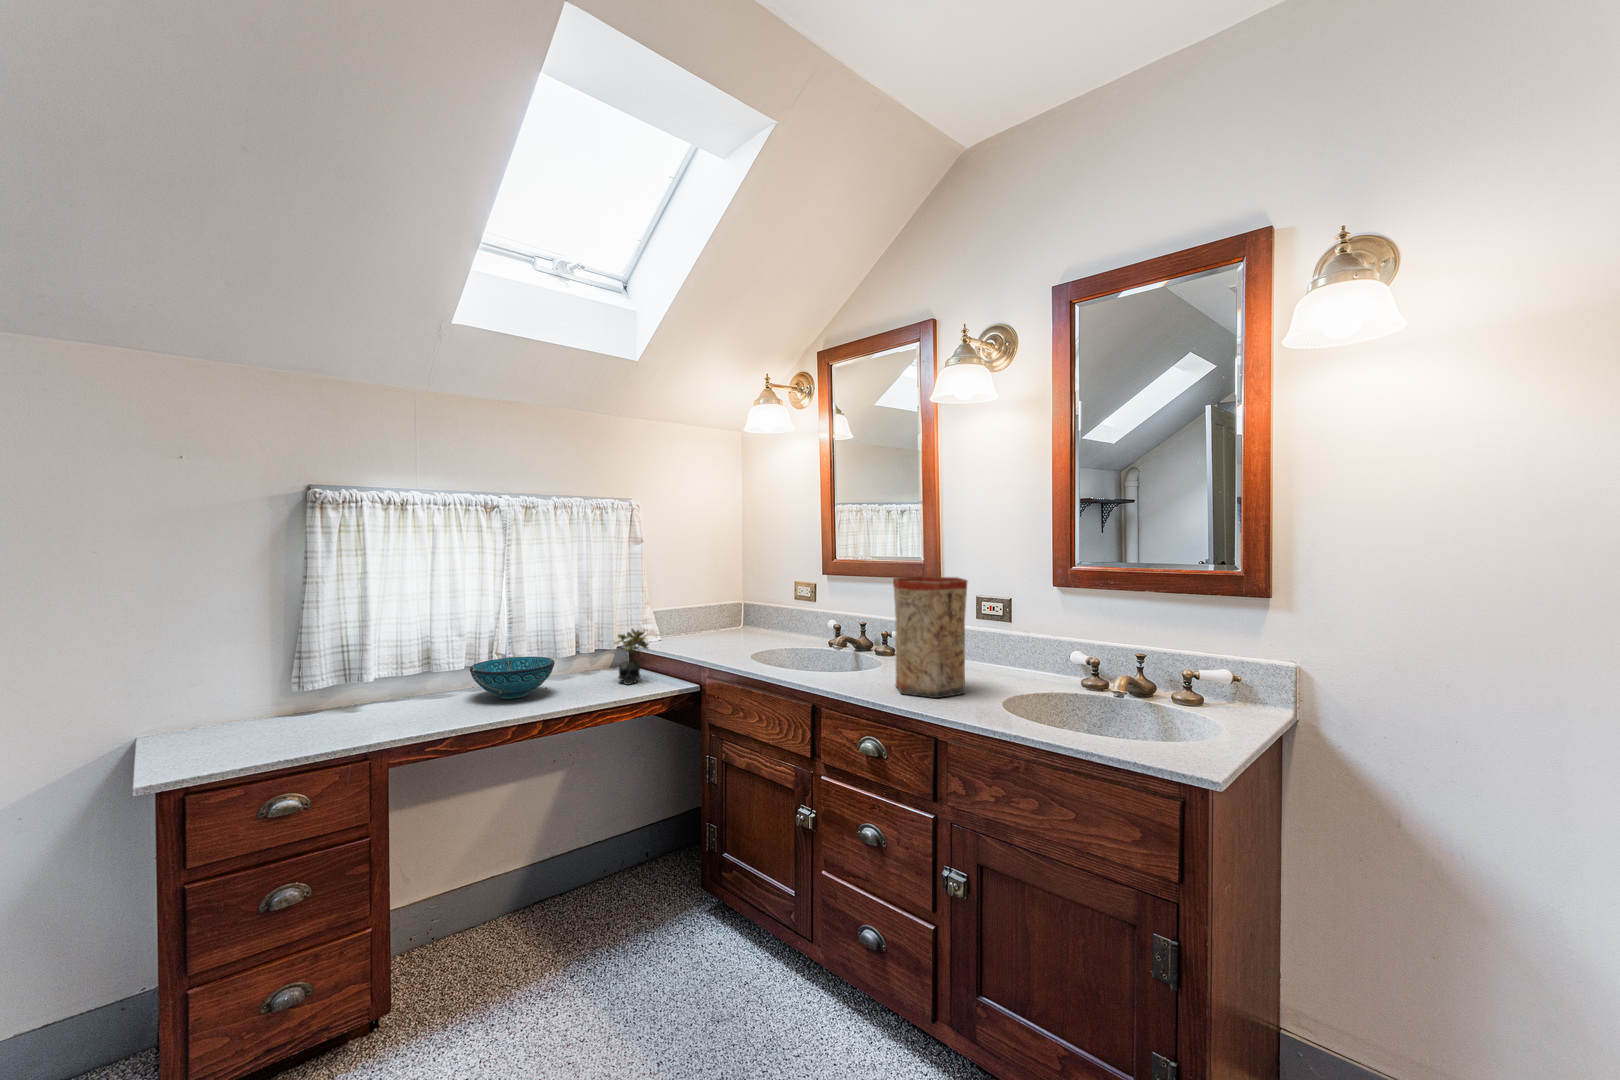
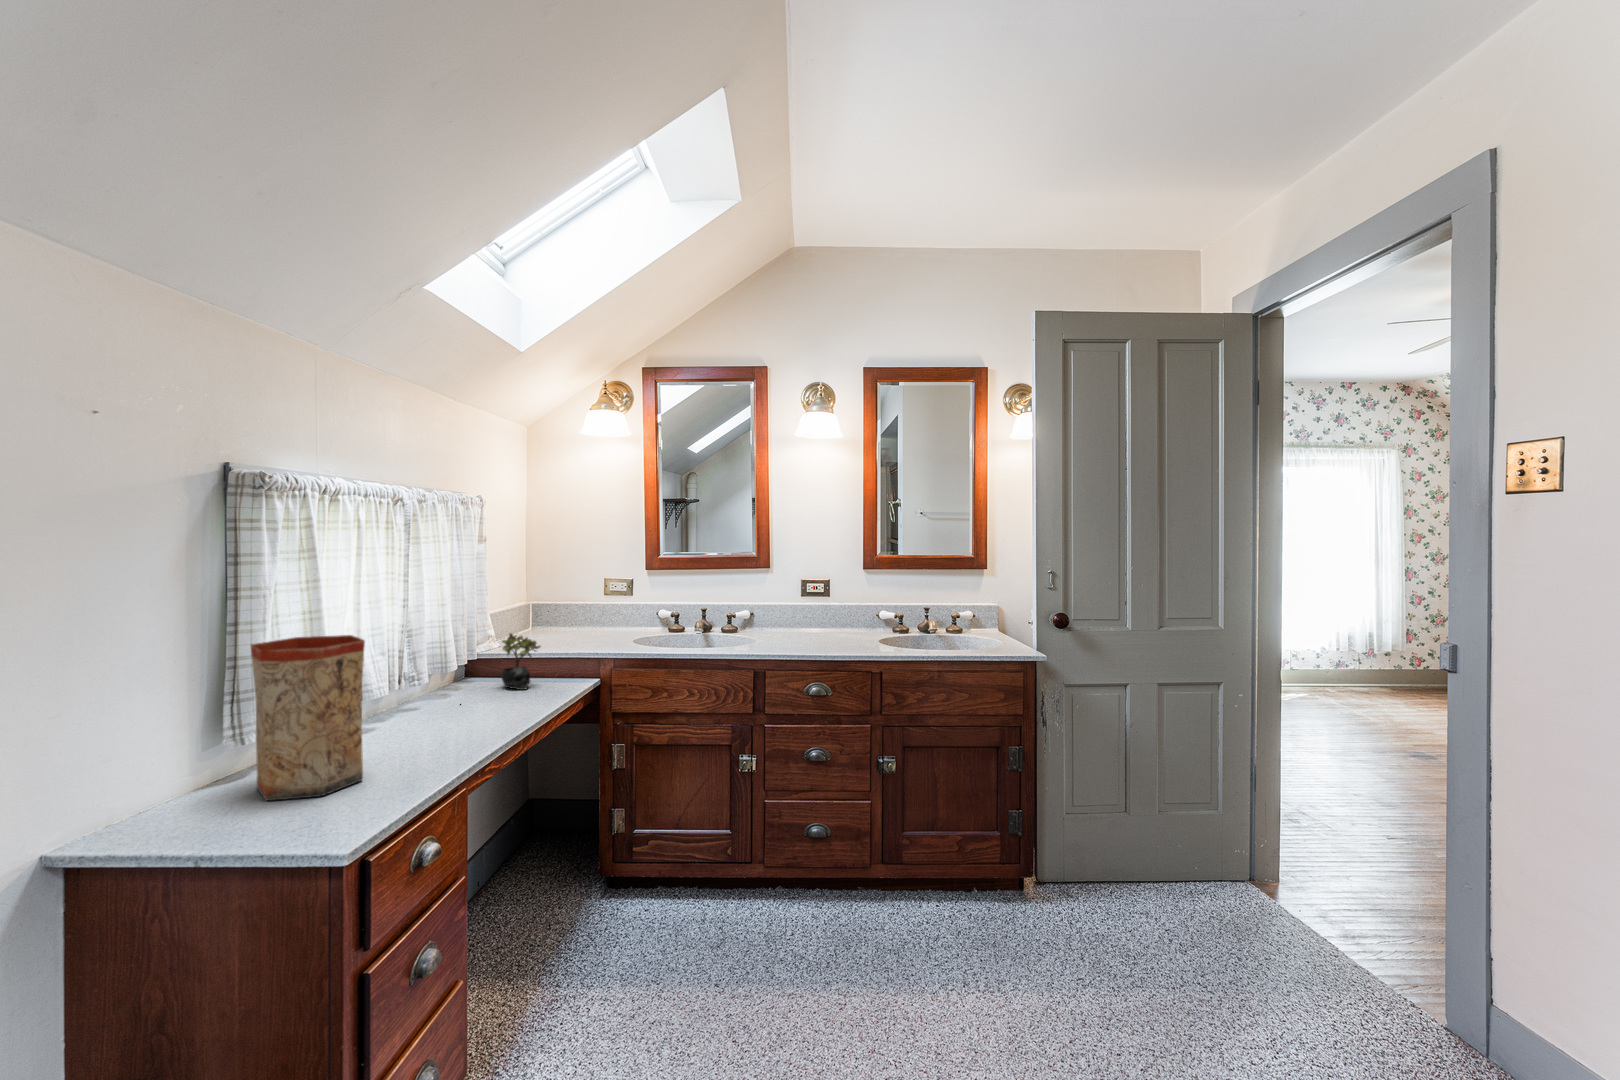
vase: present [893,576,968,698] -> present [251,635,365,801]
decorative bowl: present [470,657,555,699] -> none [390,671,487,718]

